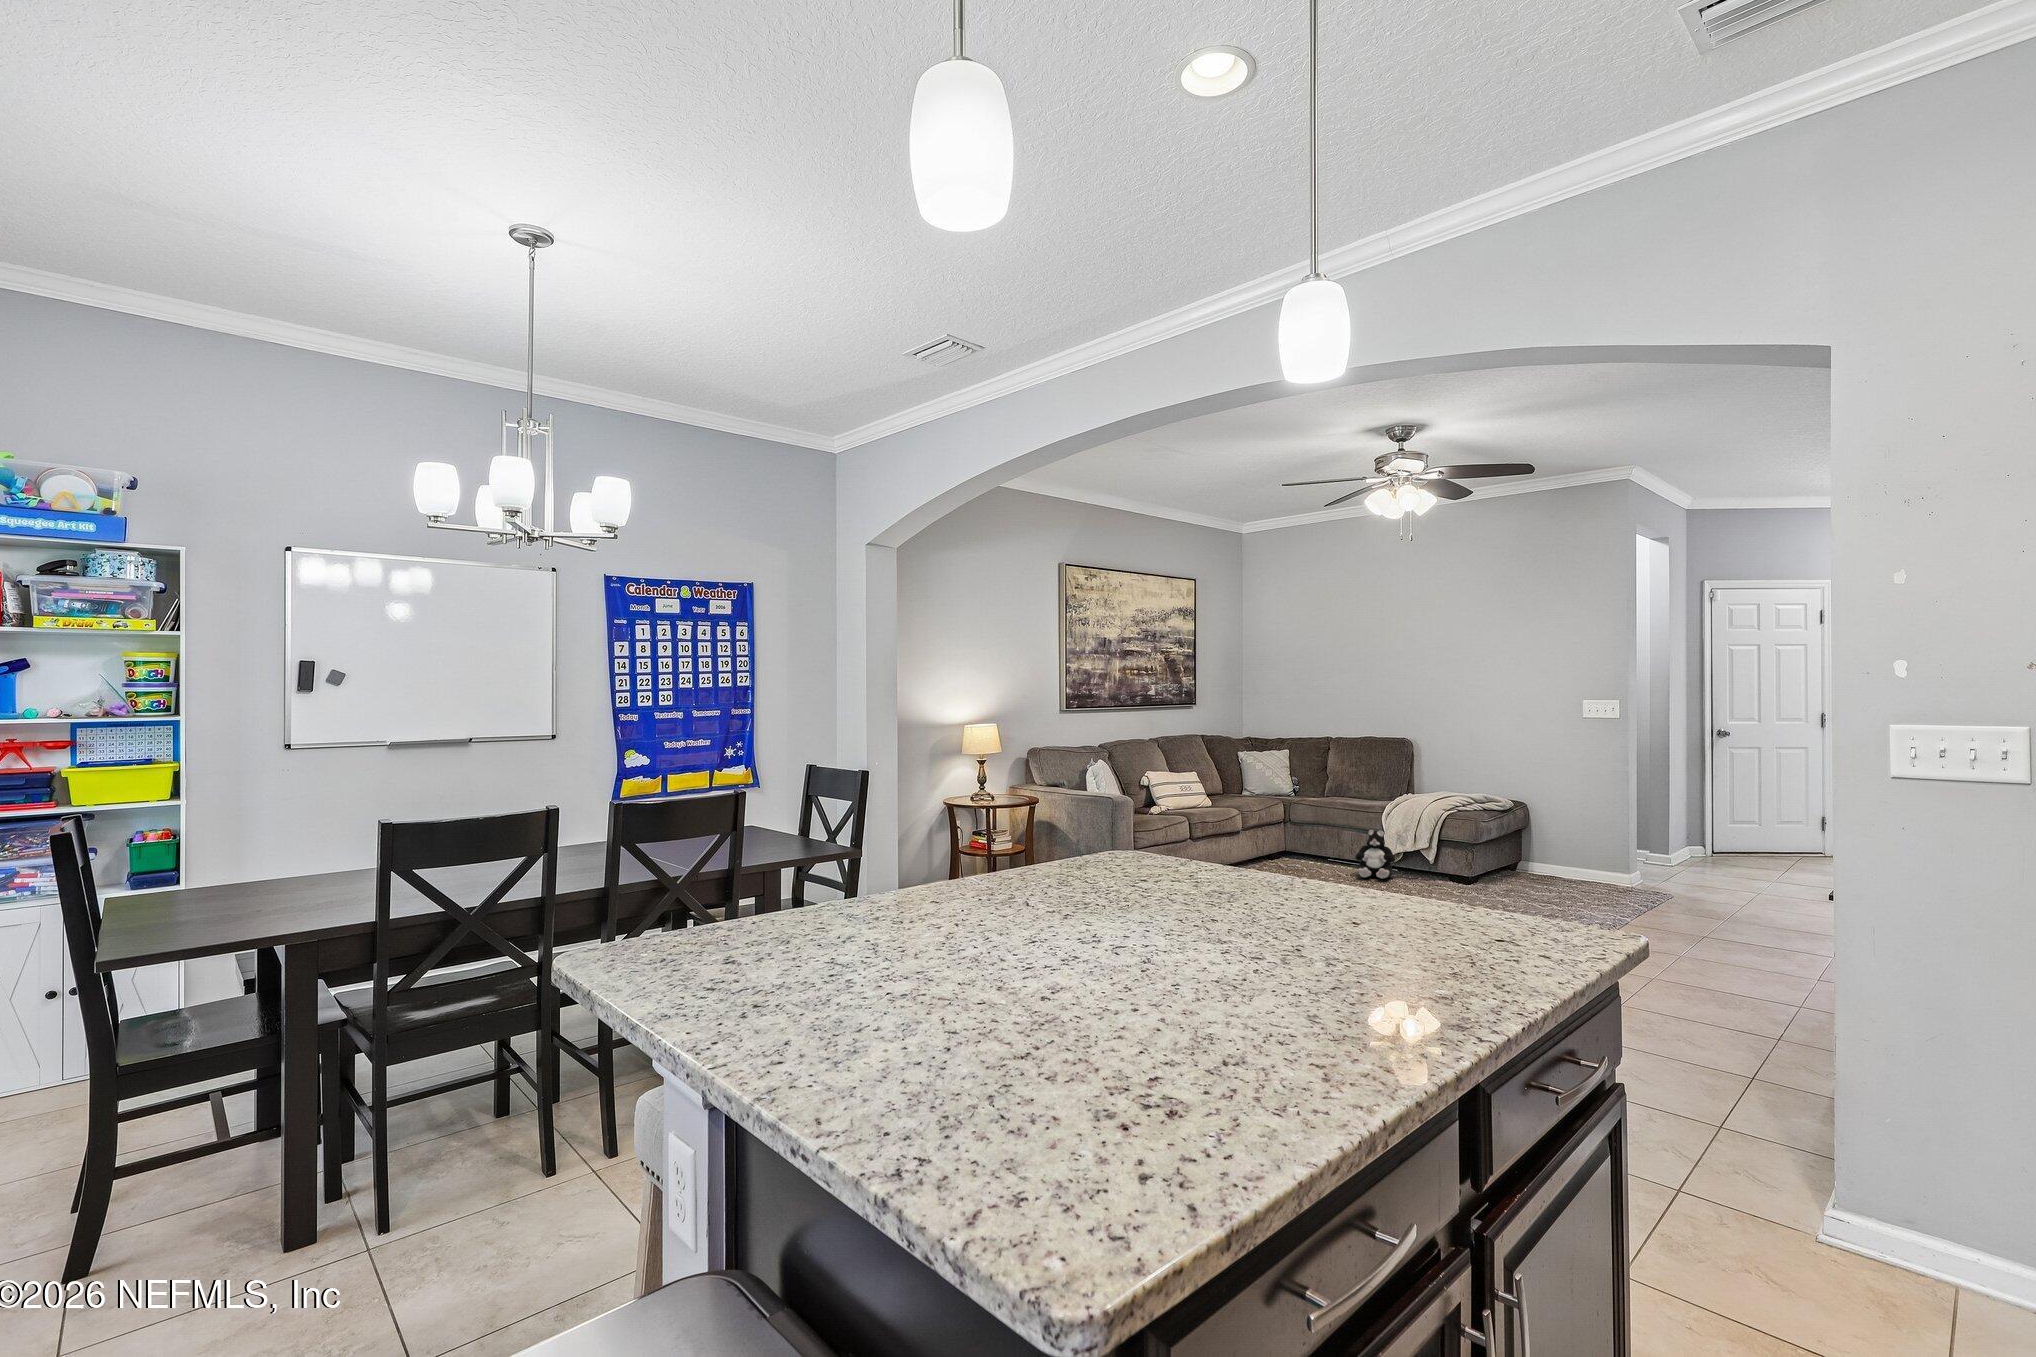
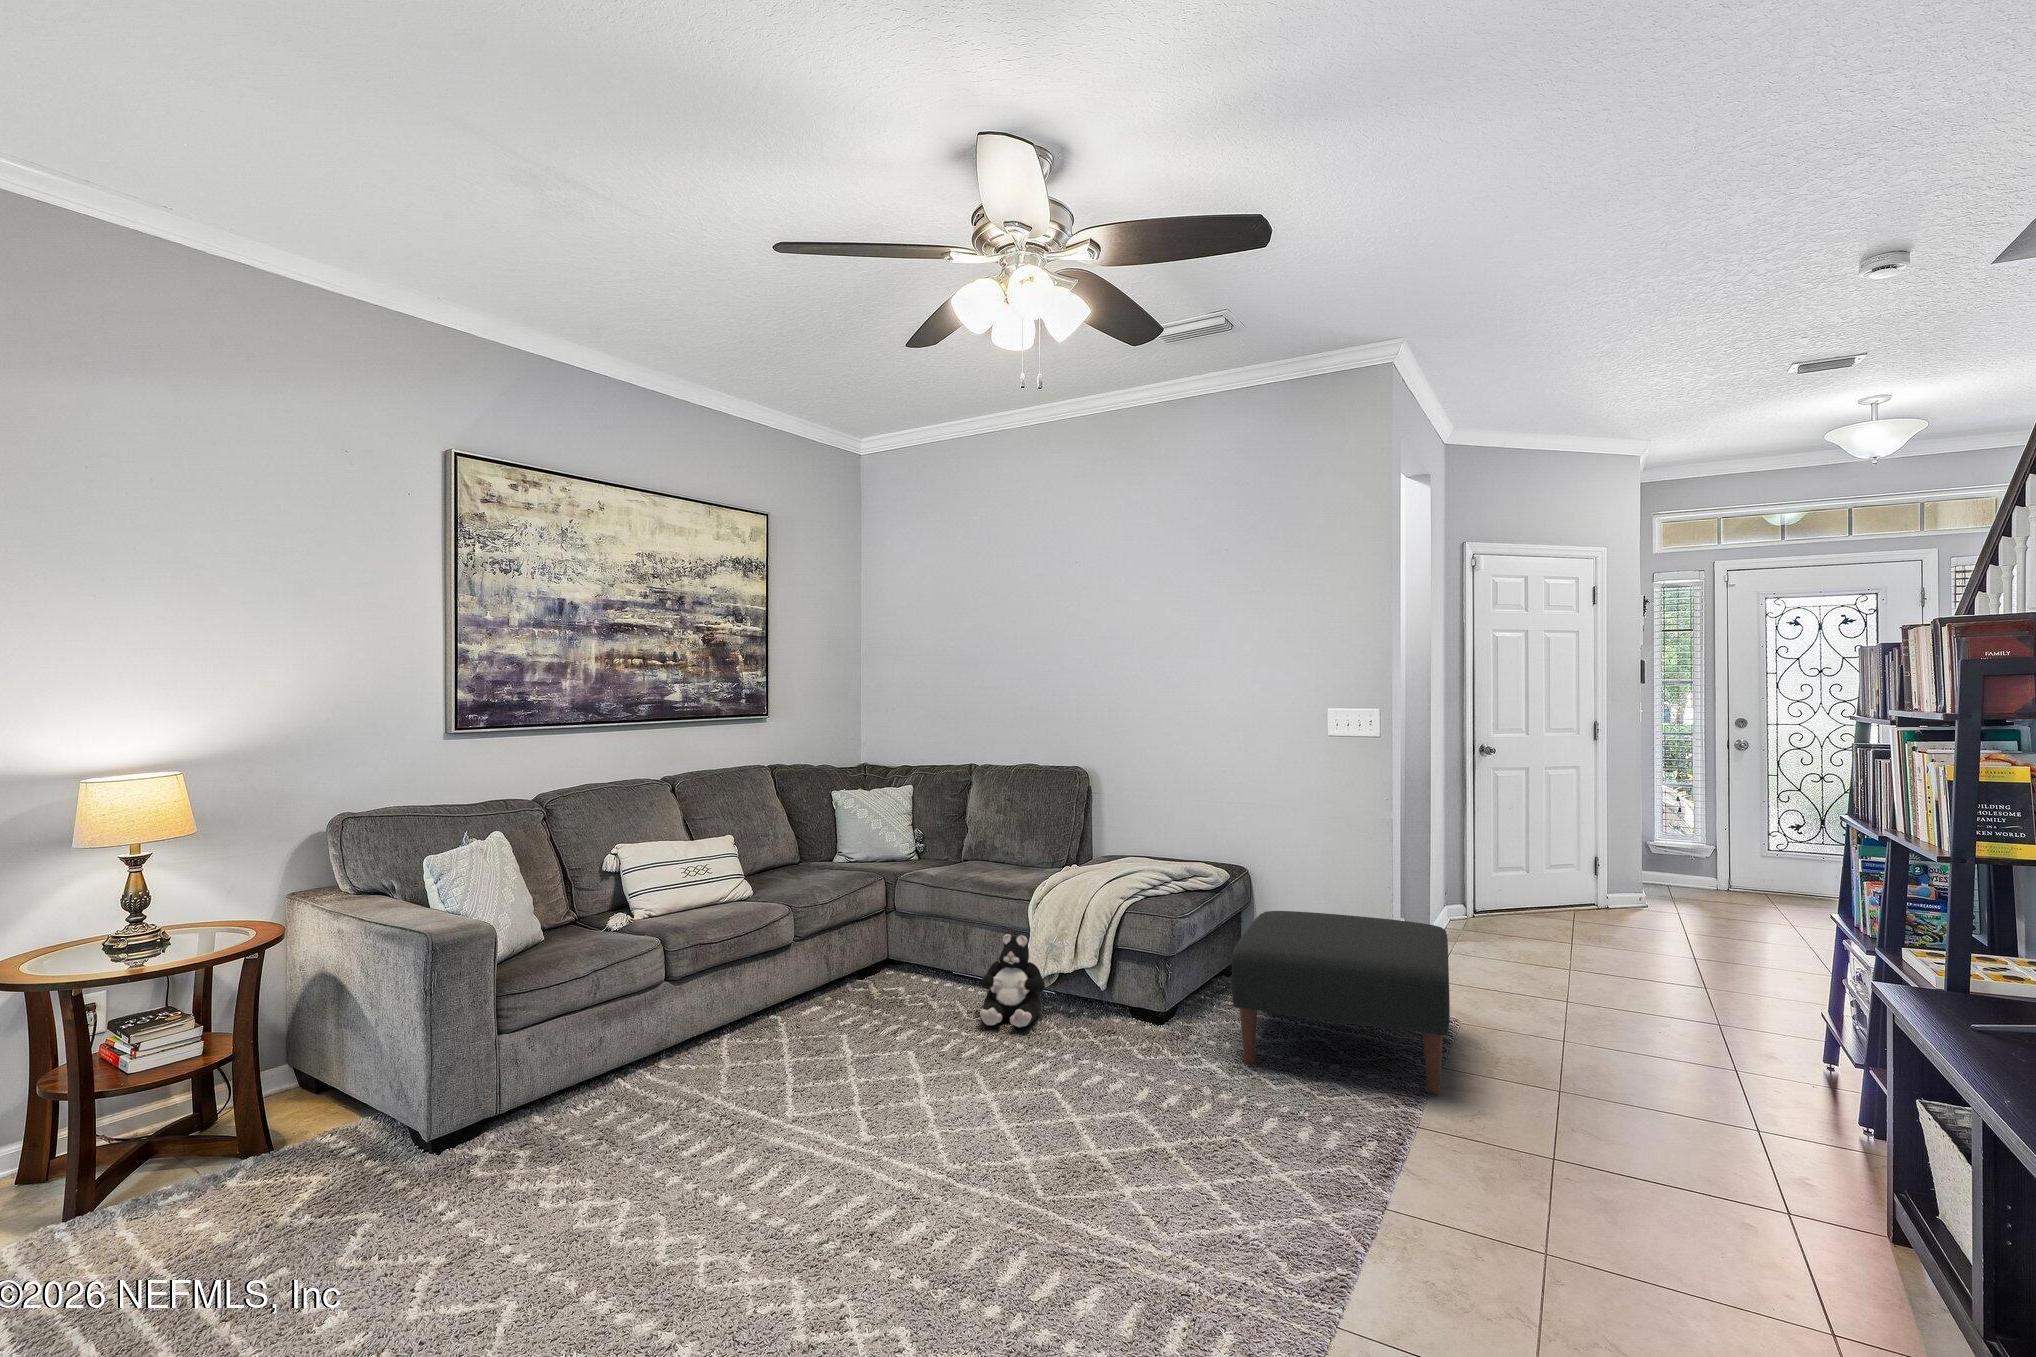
ottoman: none [1512,823,1655,911] -> present [1232,911,1450,1094]

